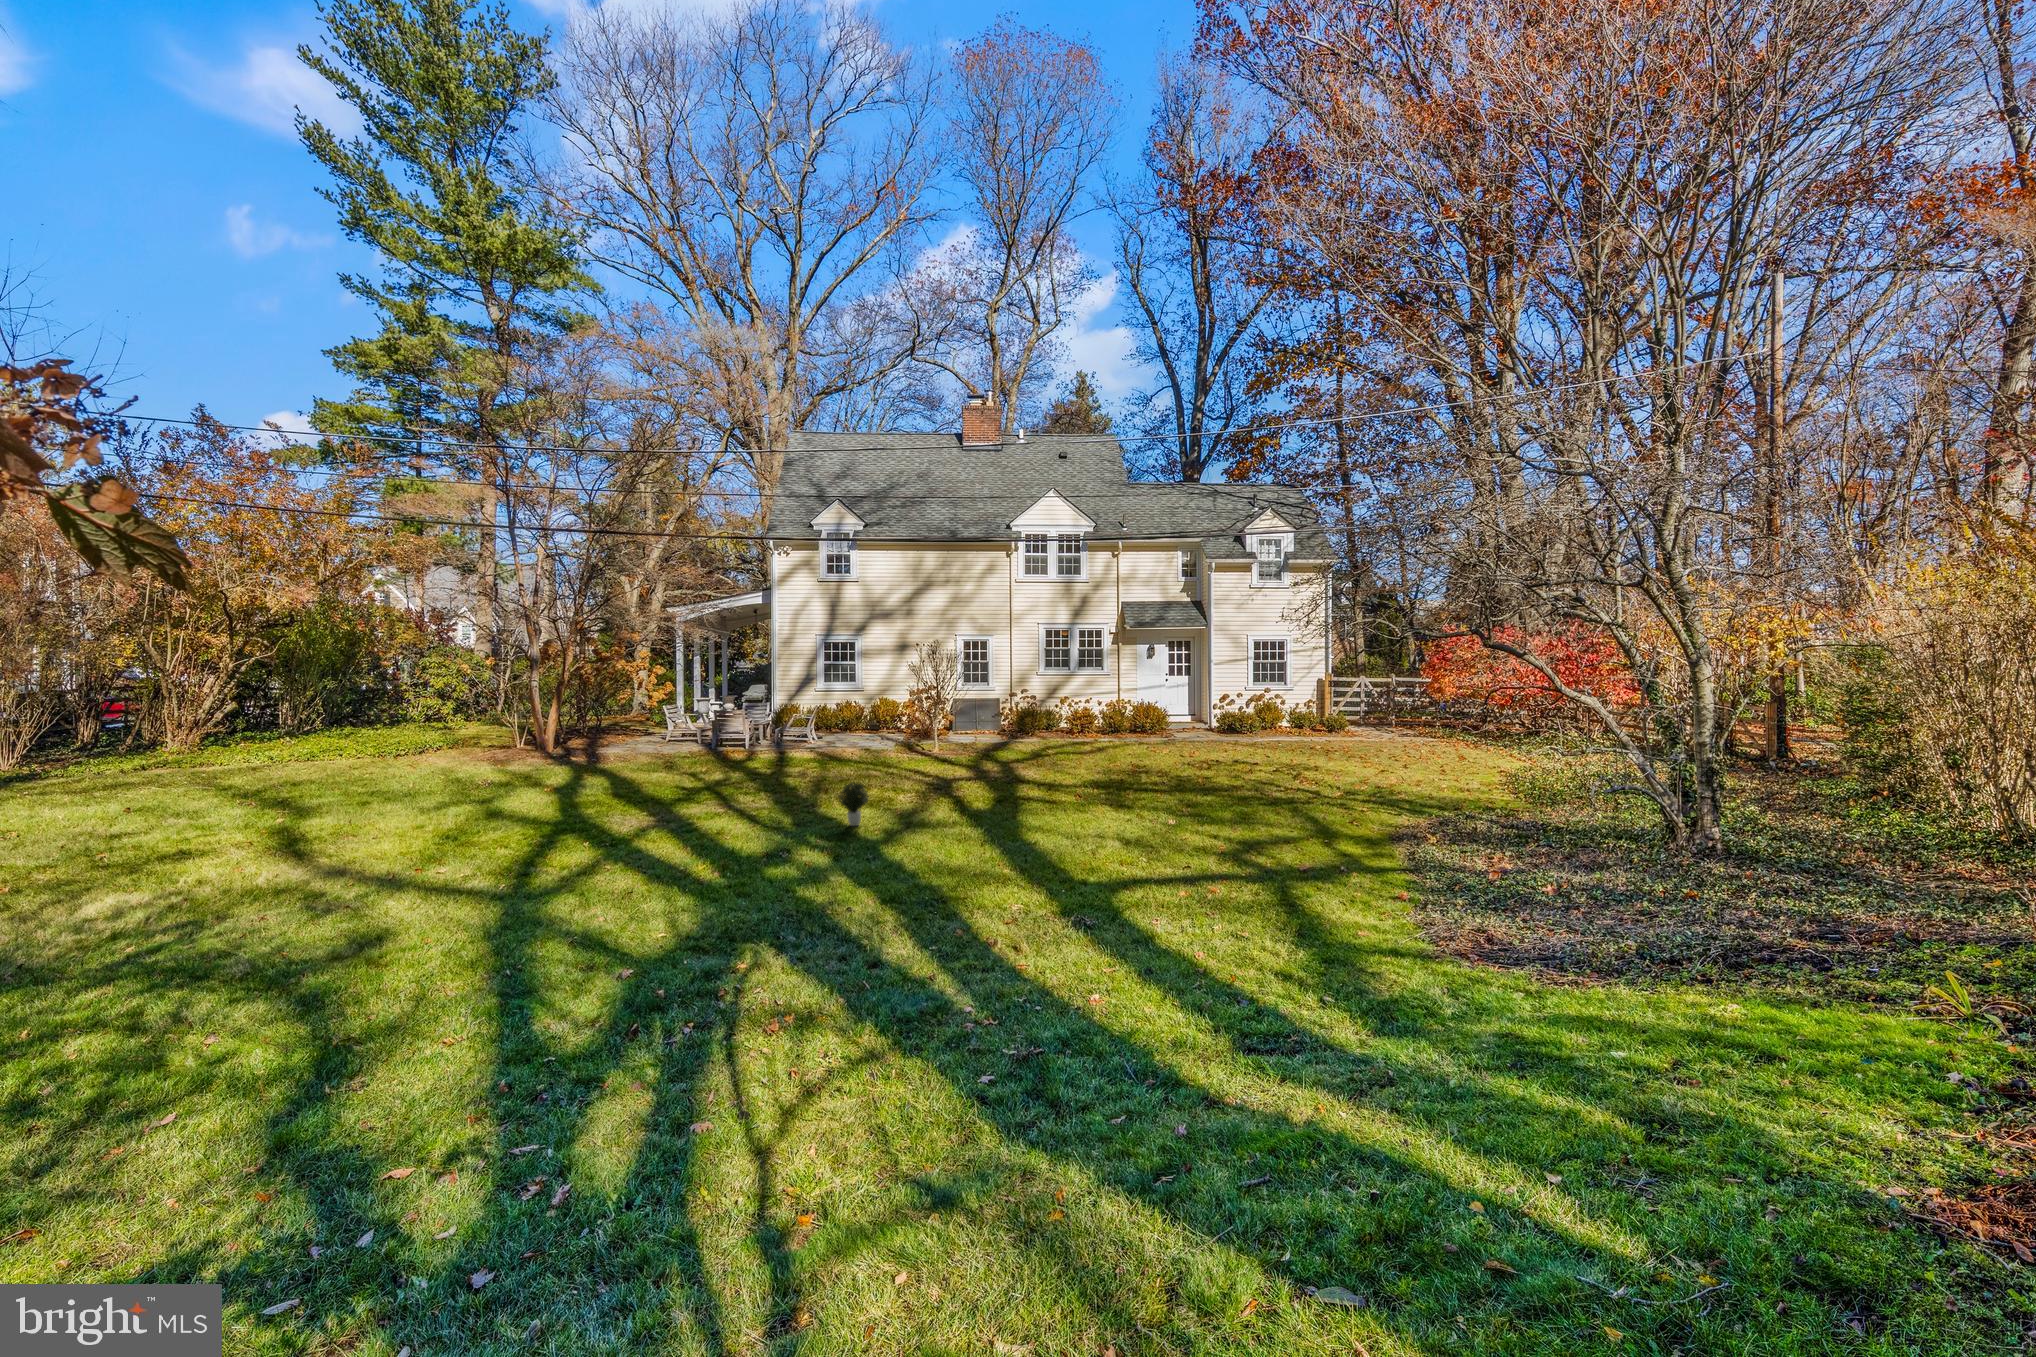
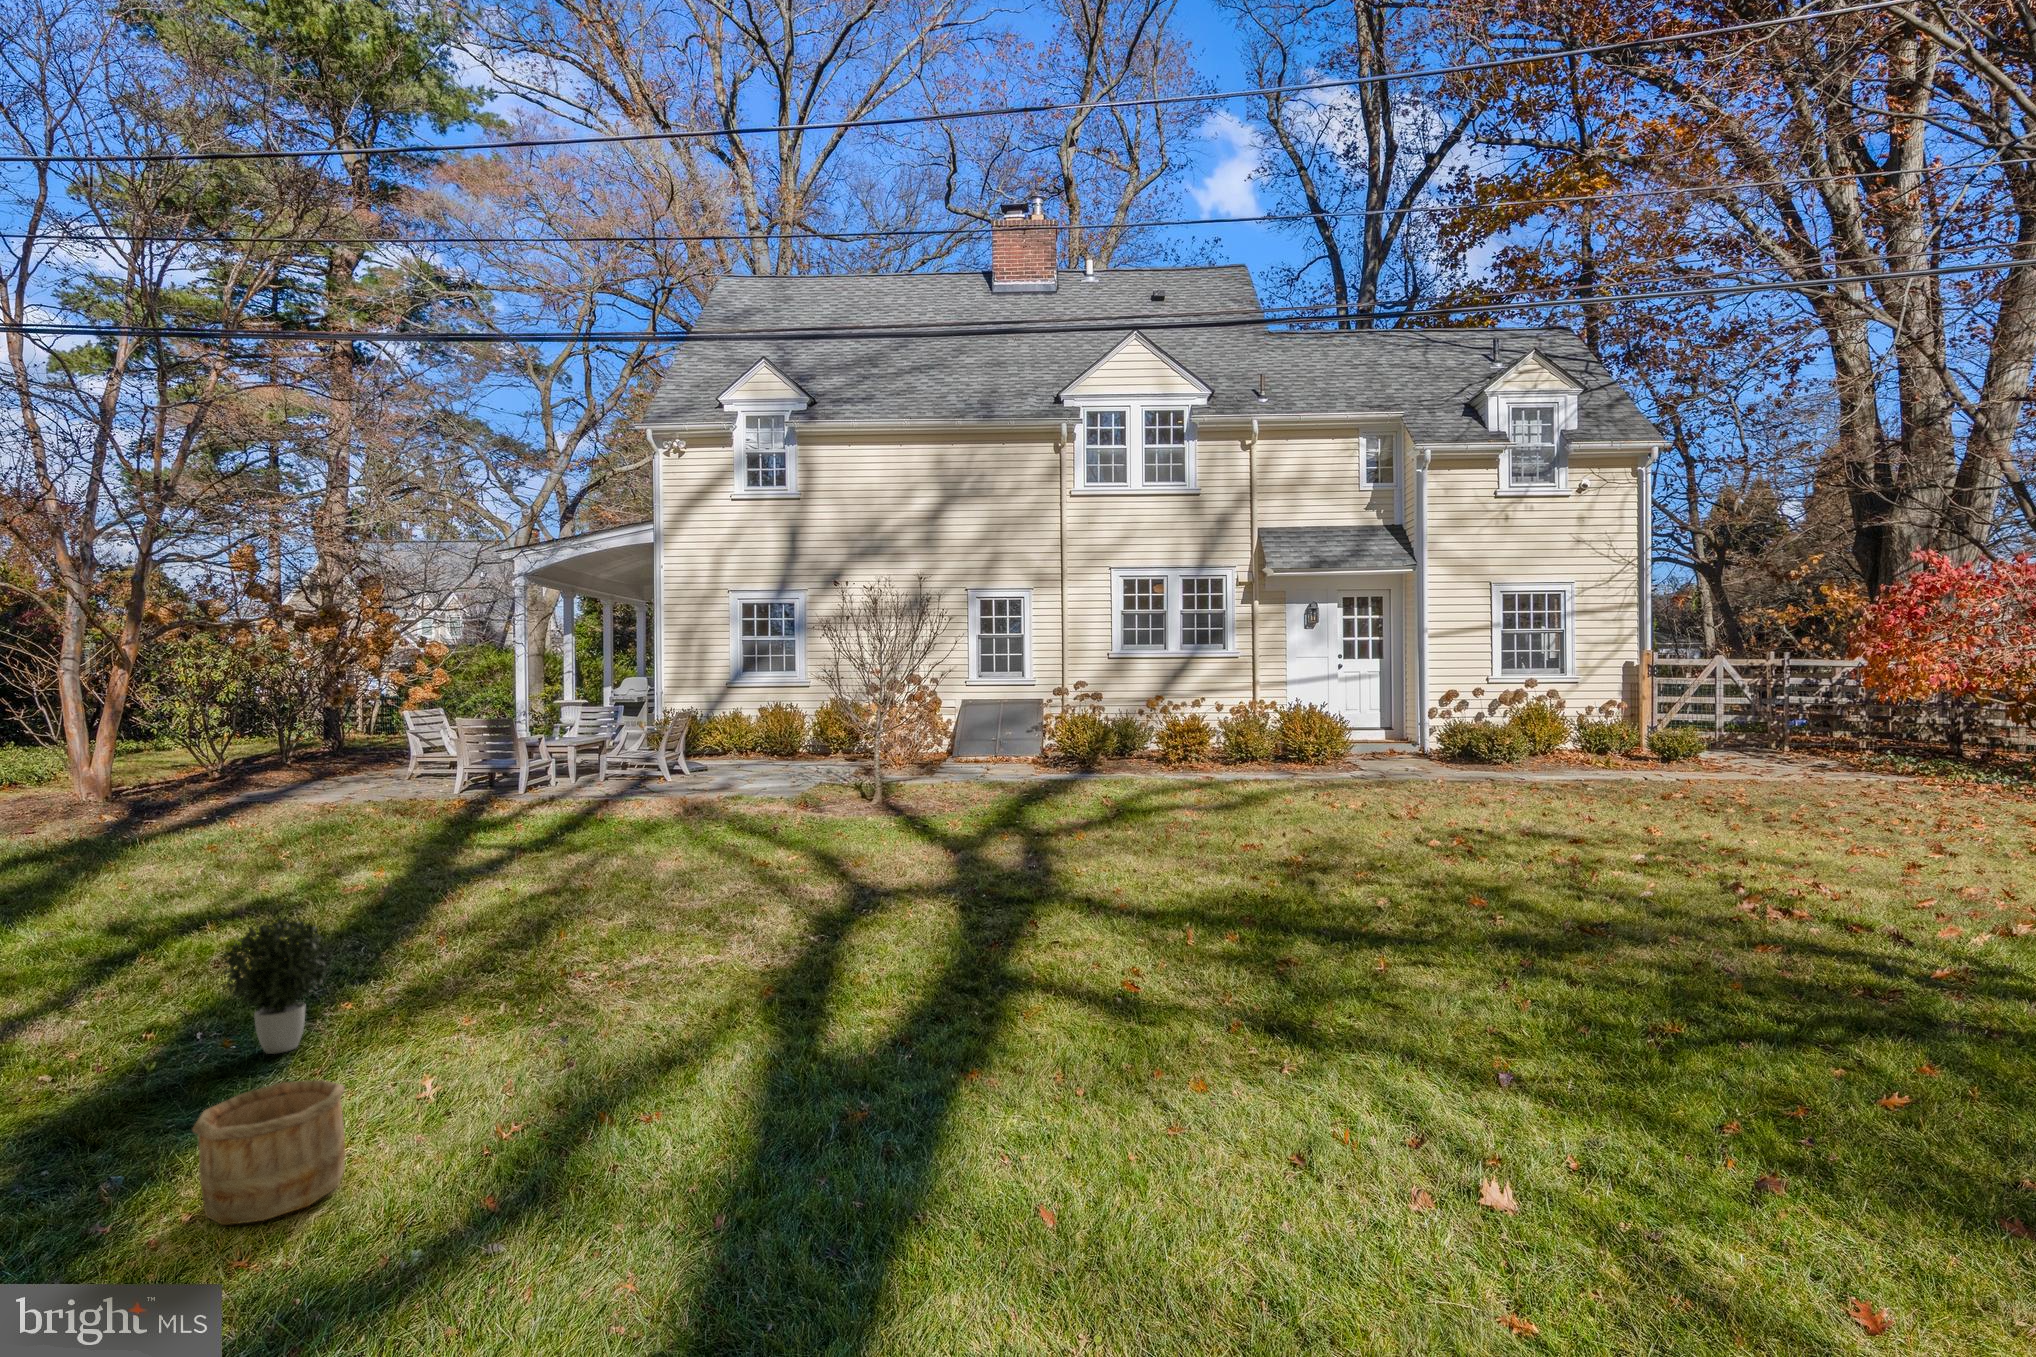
wooden bucket: none [905,817,939,848] -> present [192,1080,345,1225]

